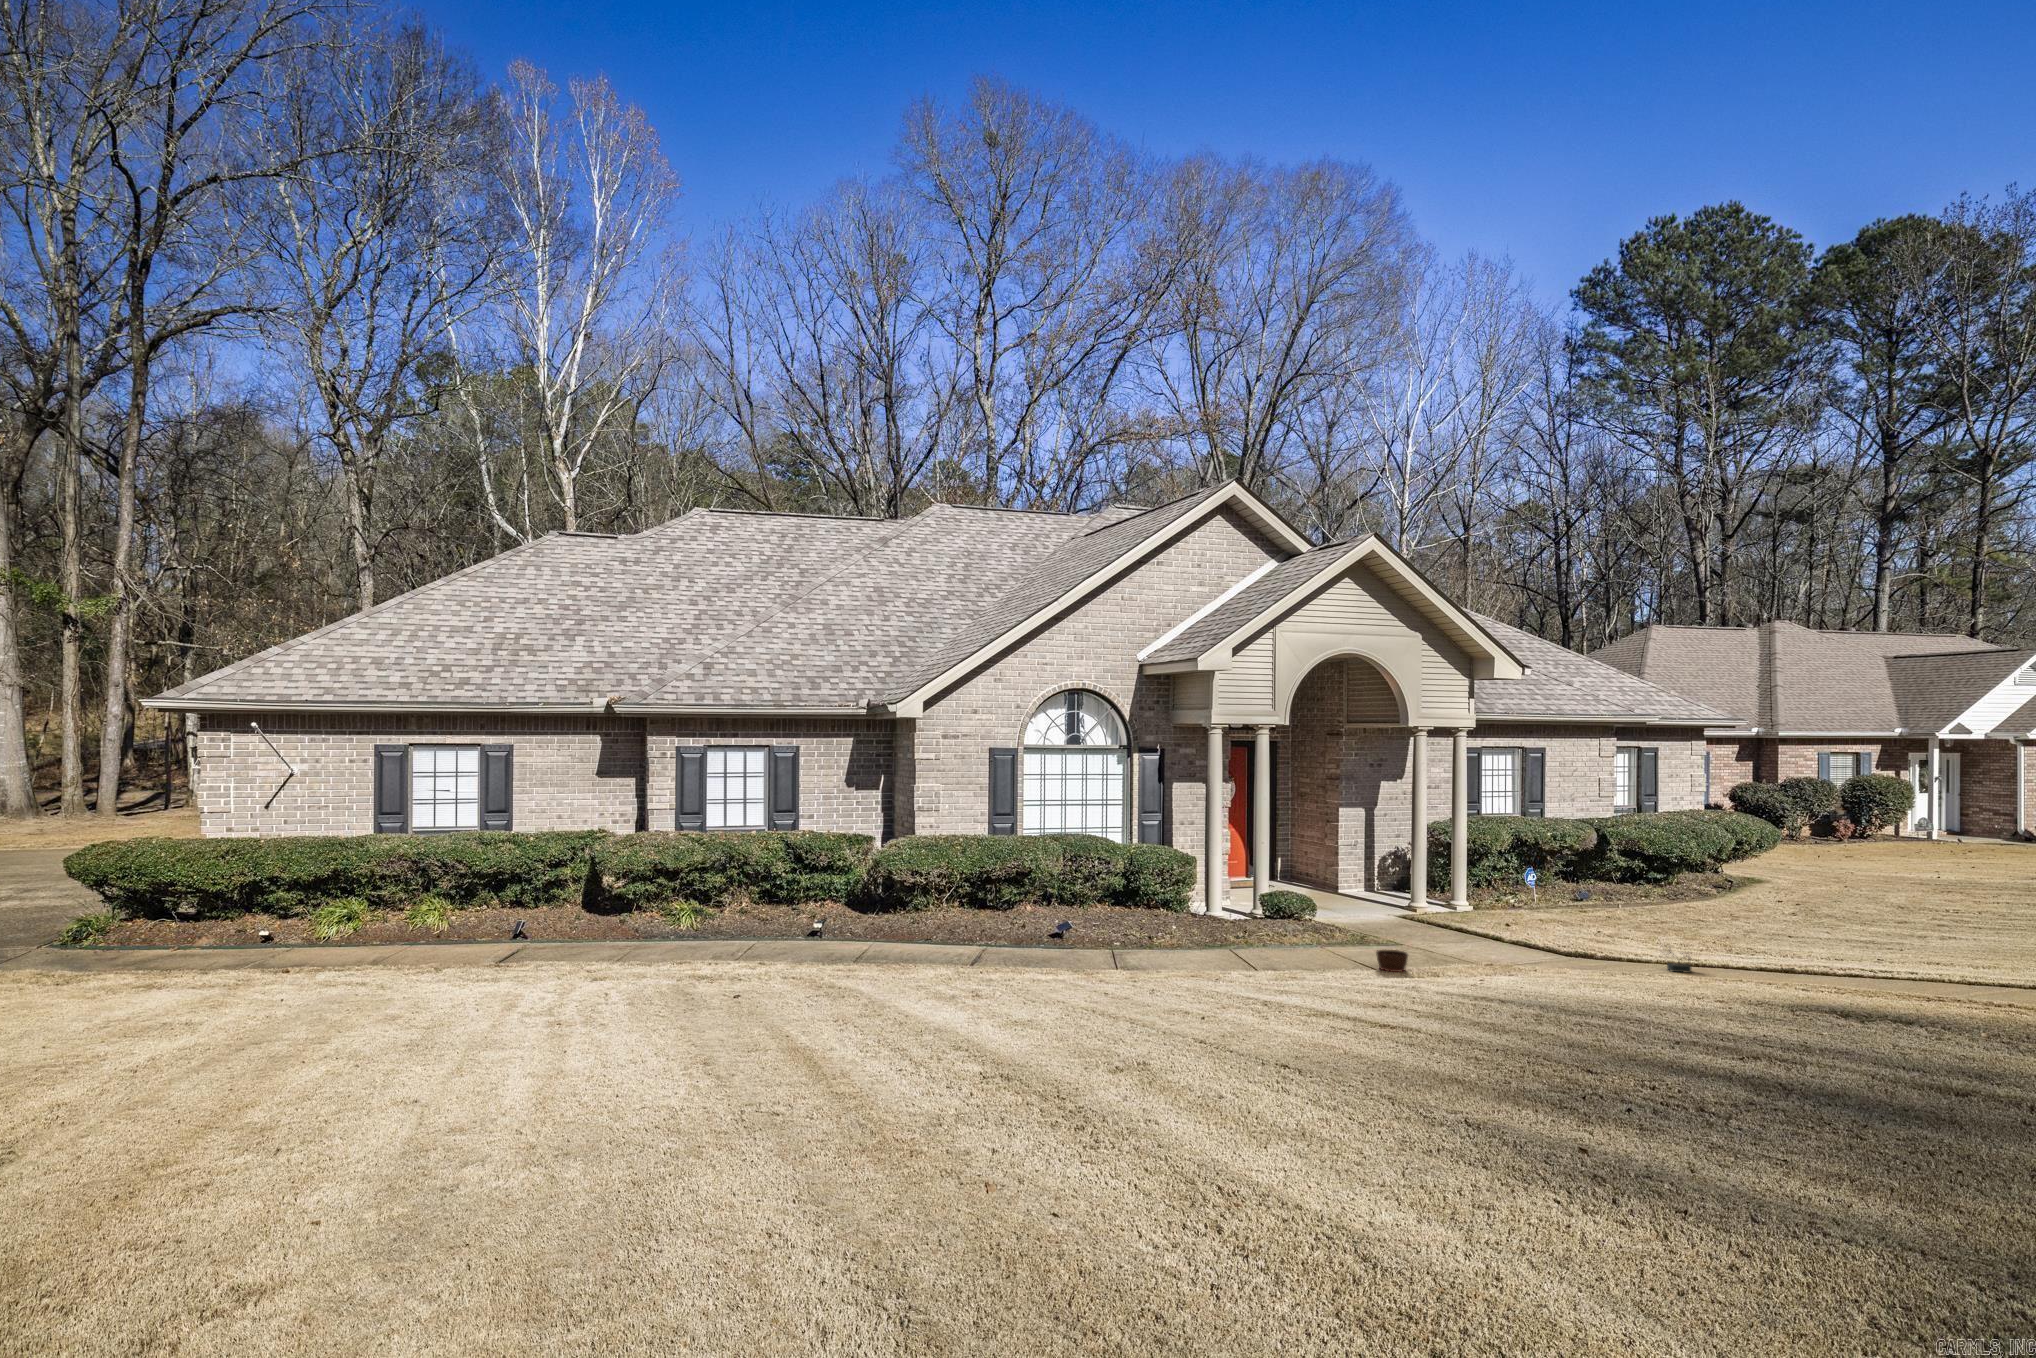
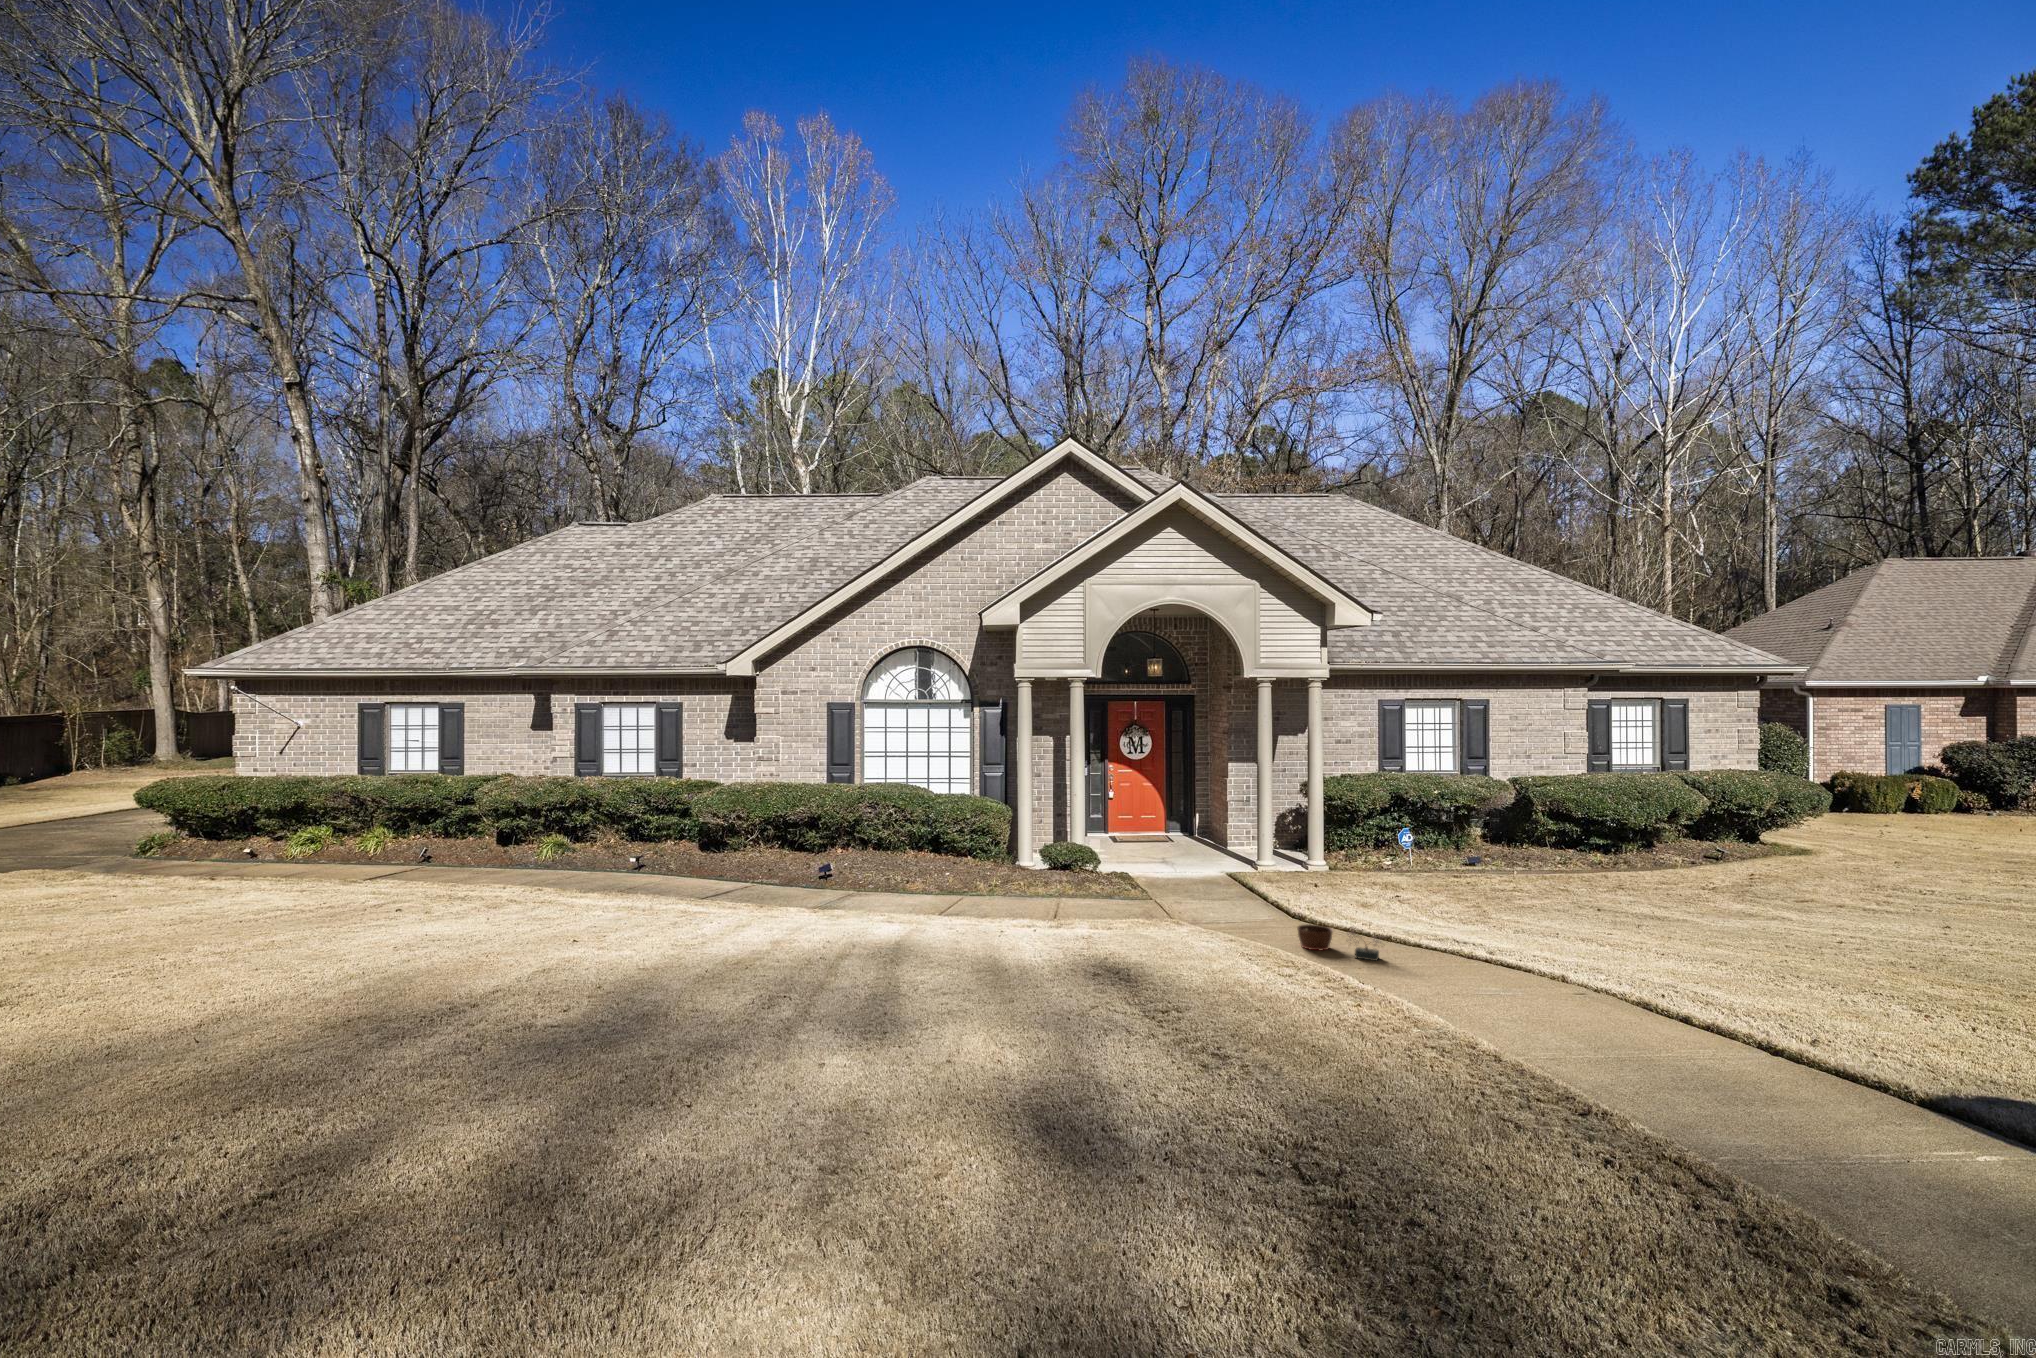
basket: present [1376,949,1408,972] -> present [1297,924,1333,950]

